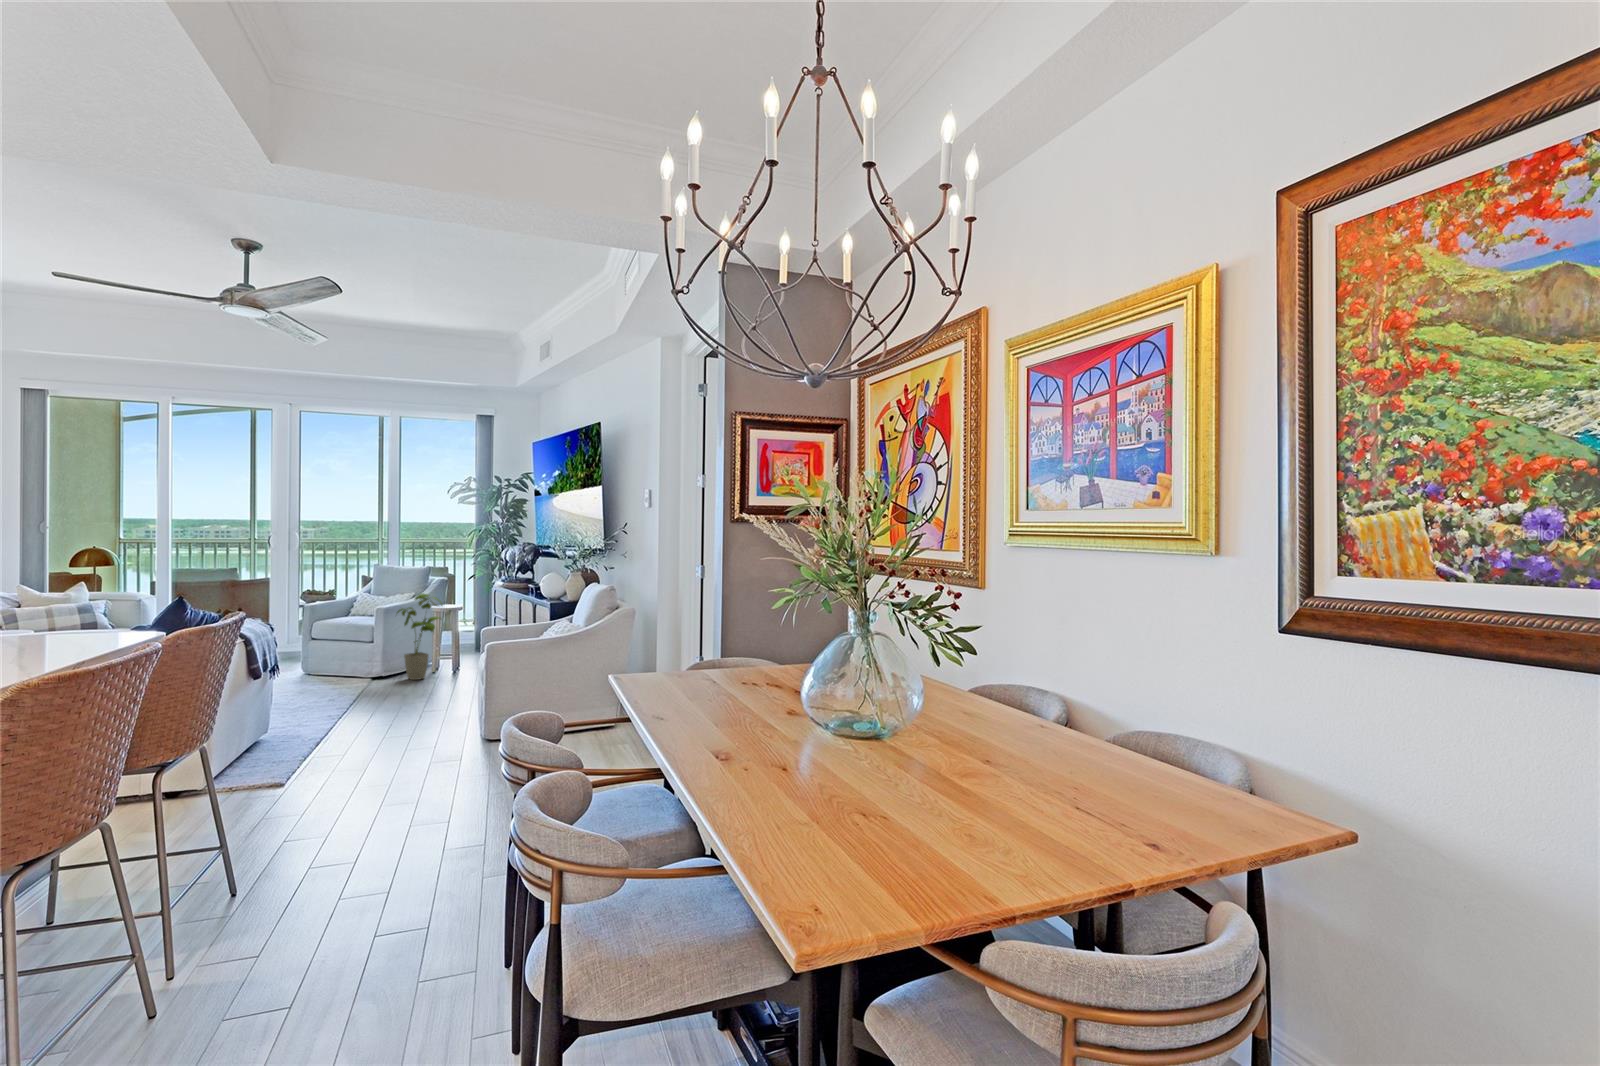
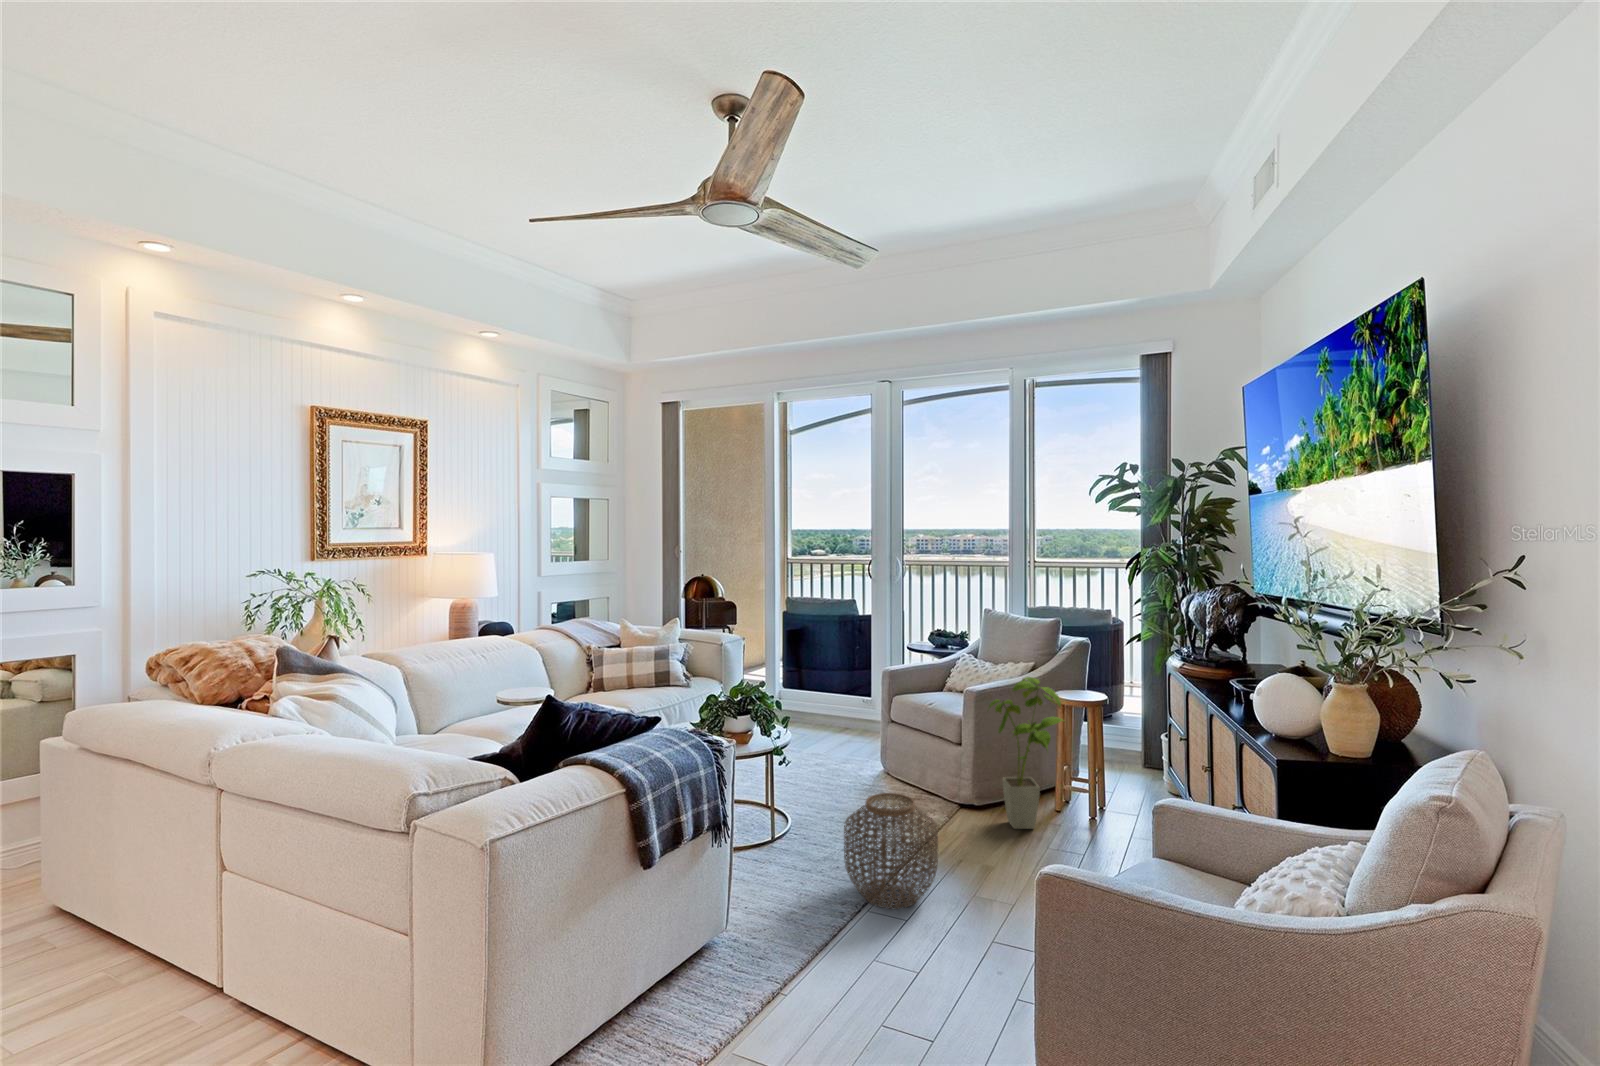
woven basket: none [327,652,387,710] -> present [844,793,938,908]

